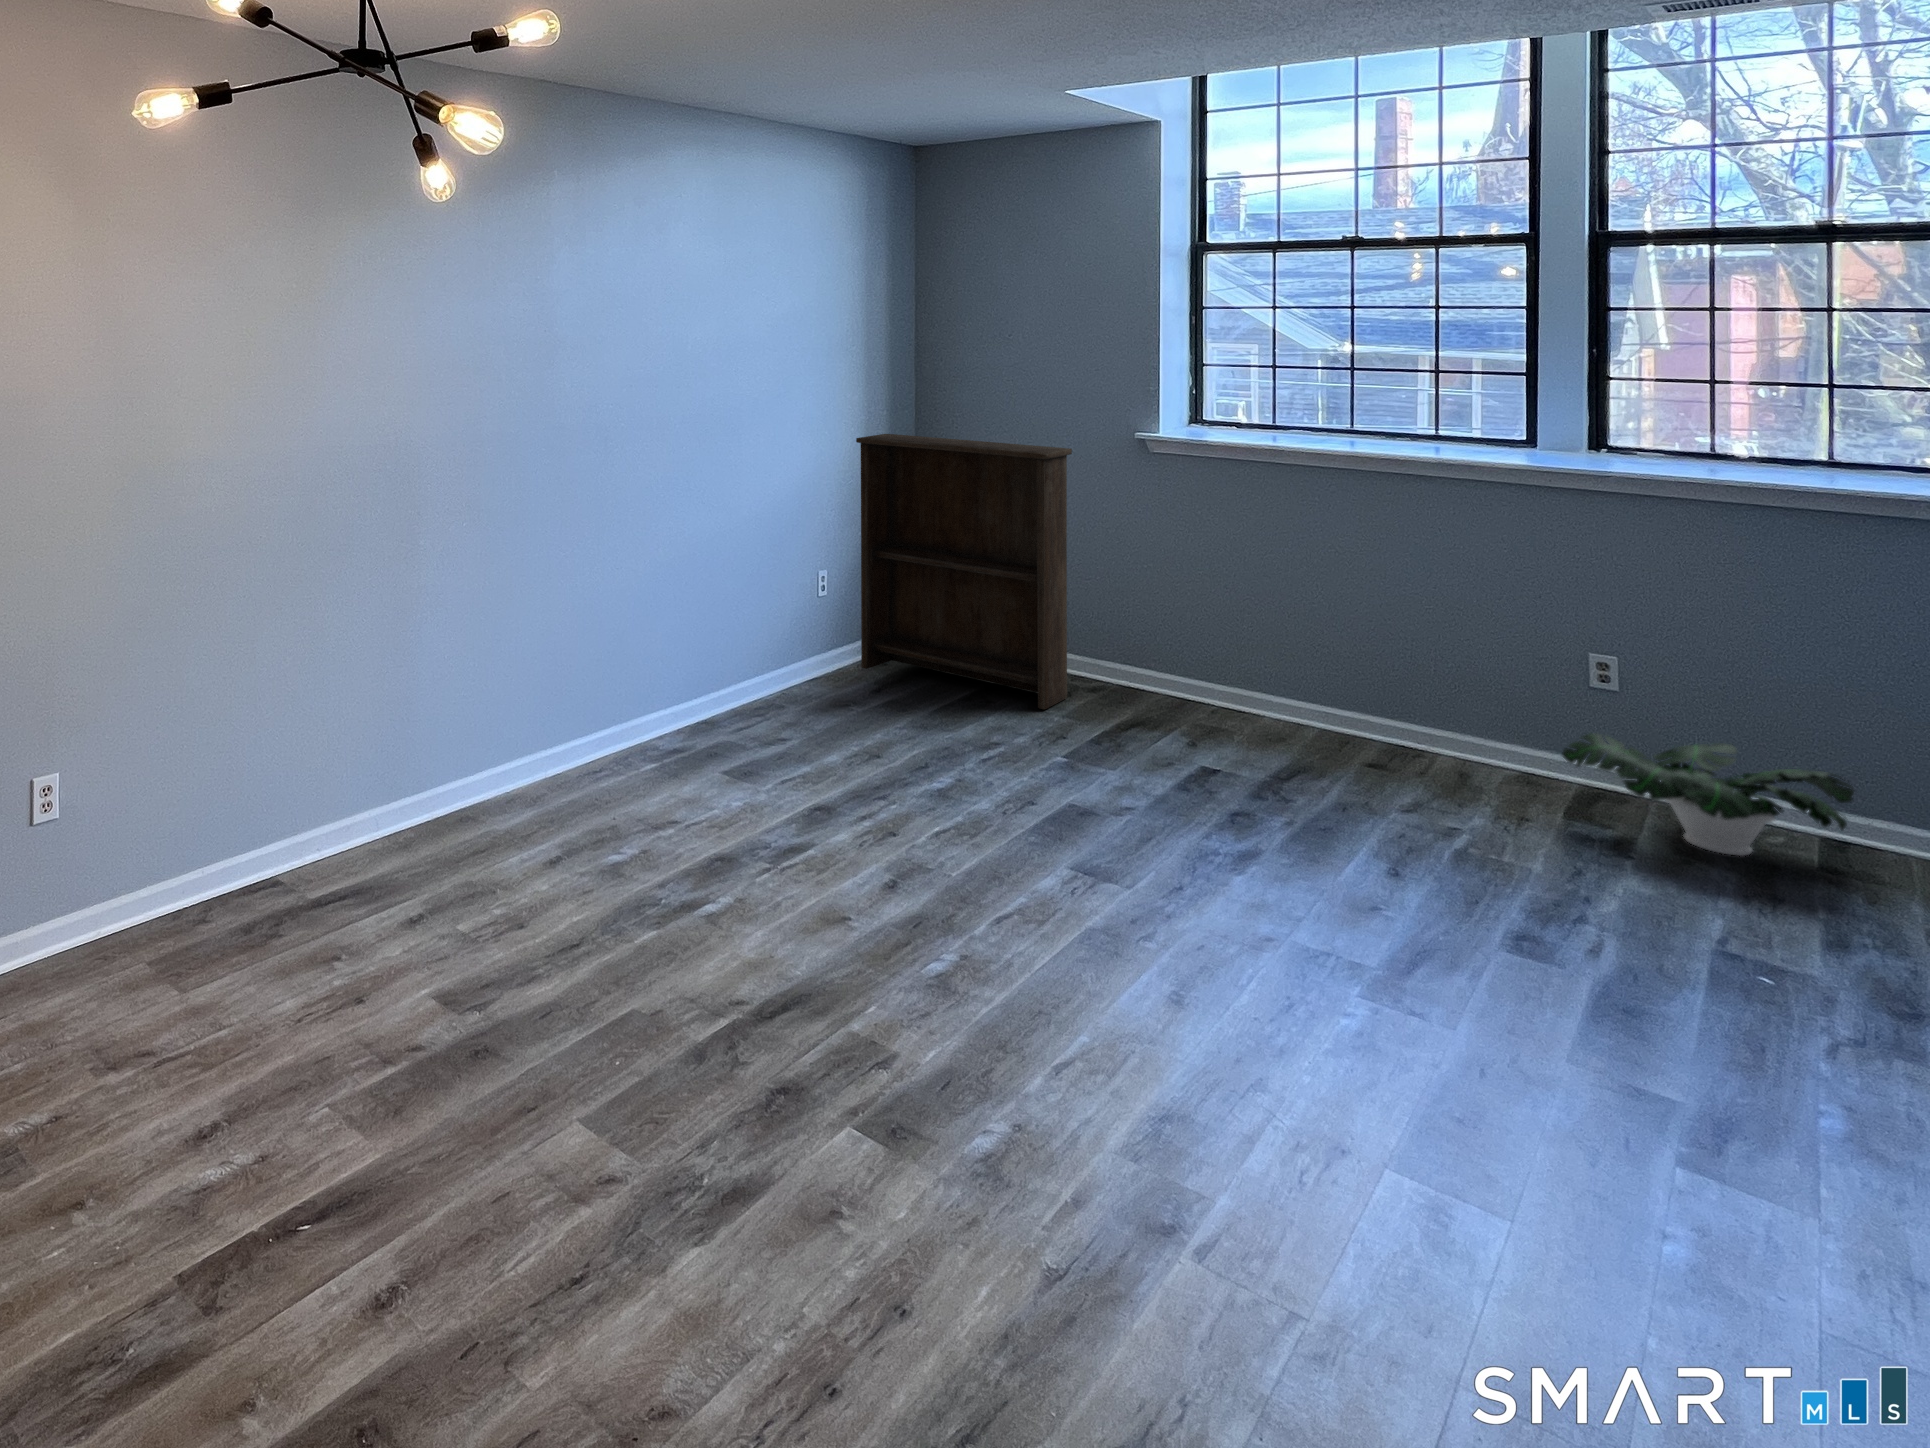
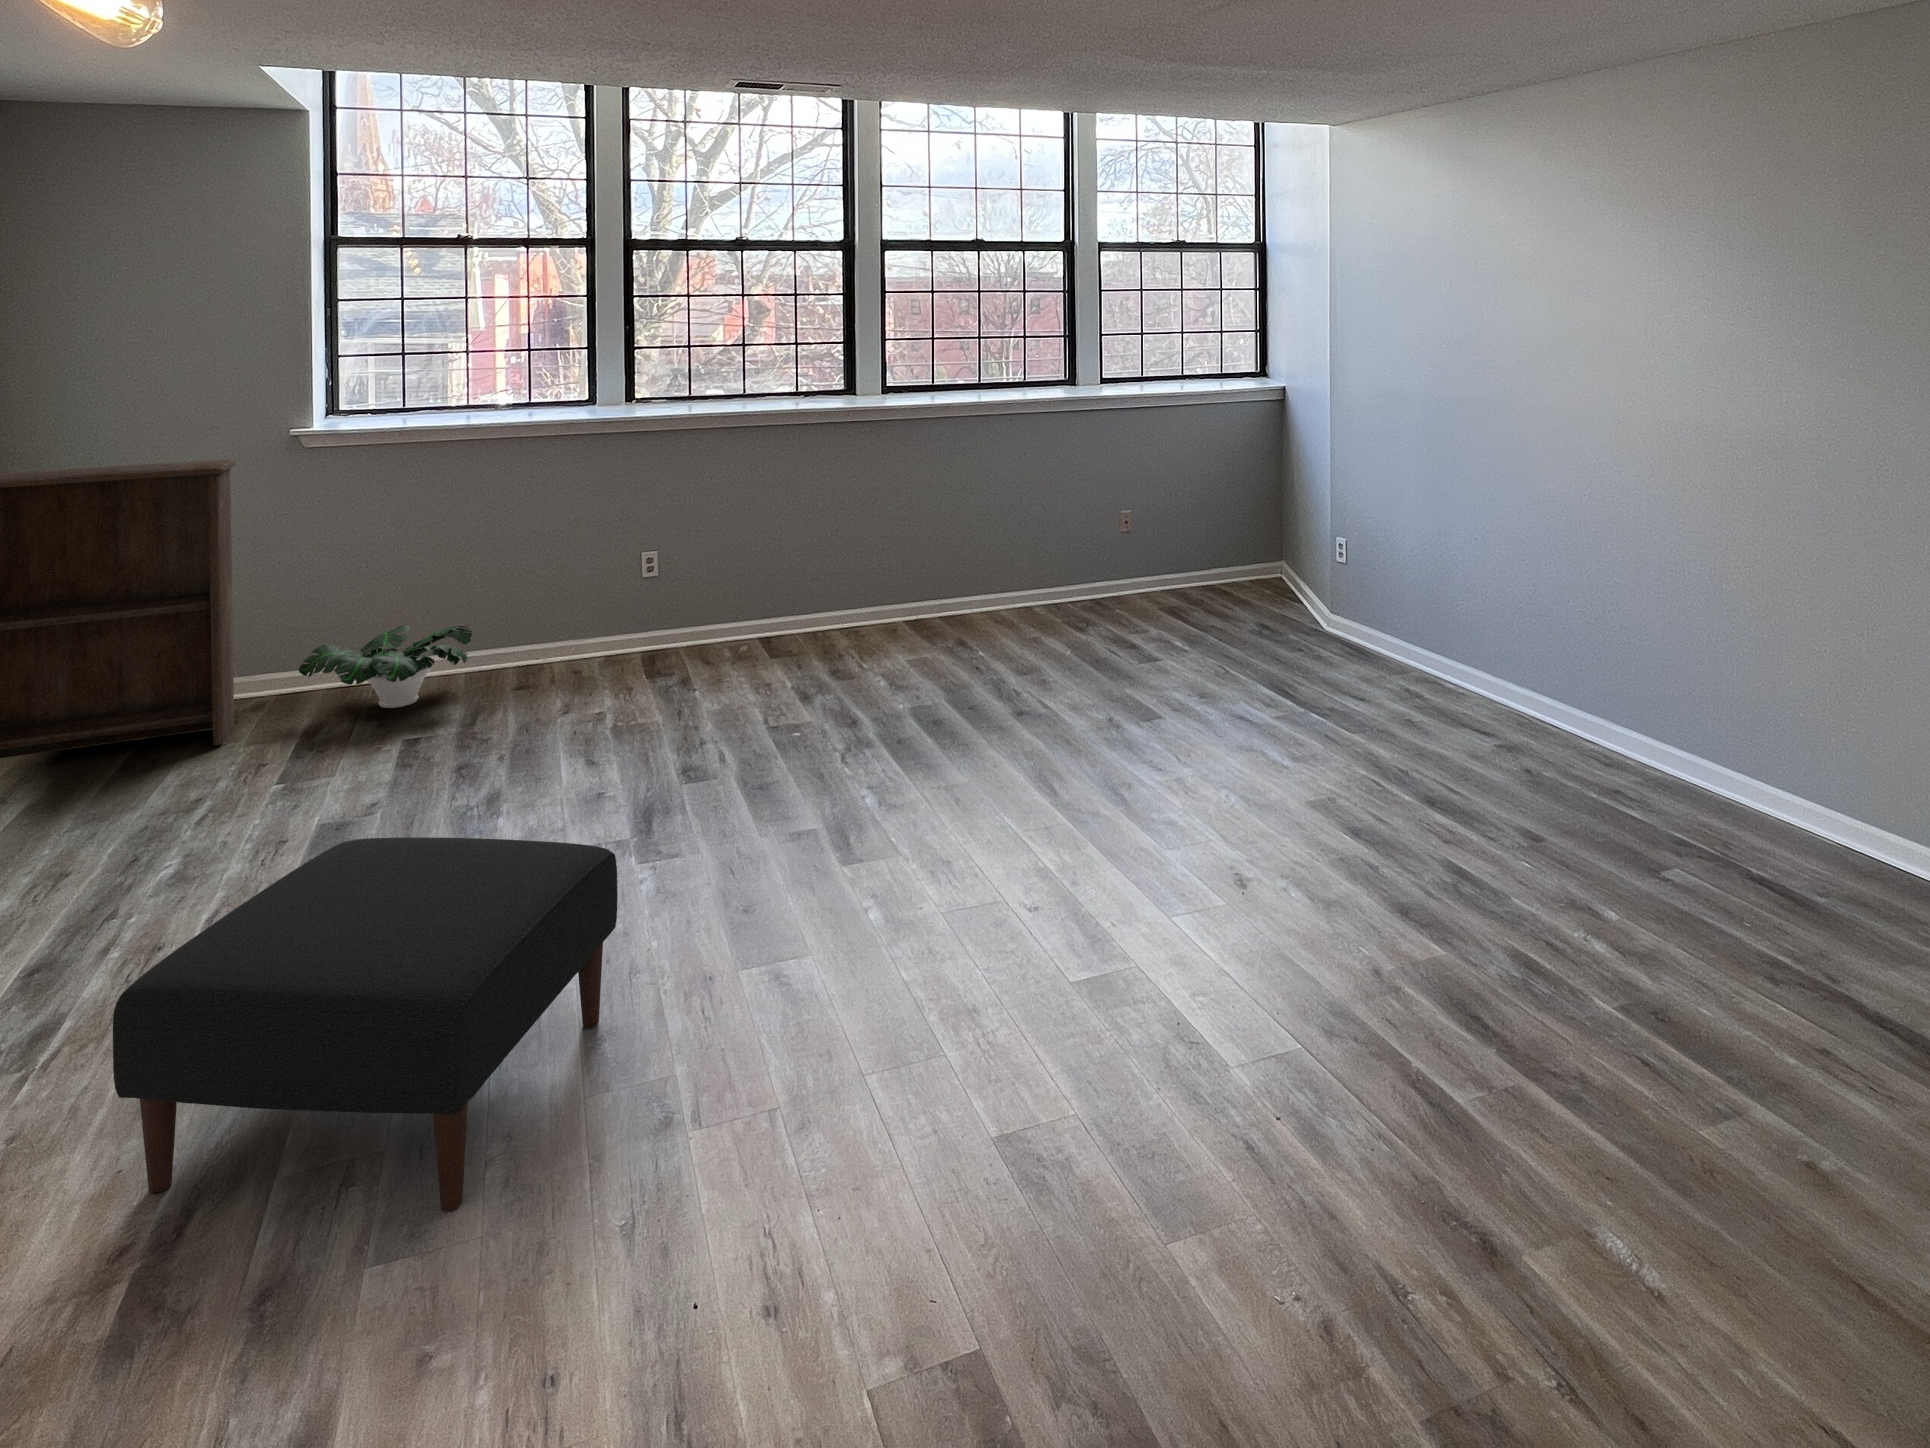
potted plant: present [1562,733,1854,855] -> present [299,625,472,708]
ottoman: none [757,797,1201,1140] -> present [113,837,617,1211]

